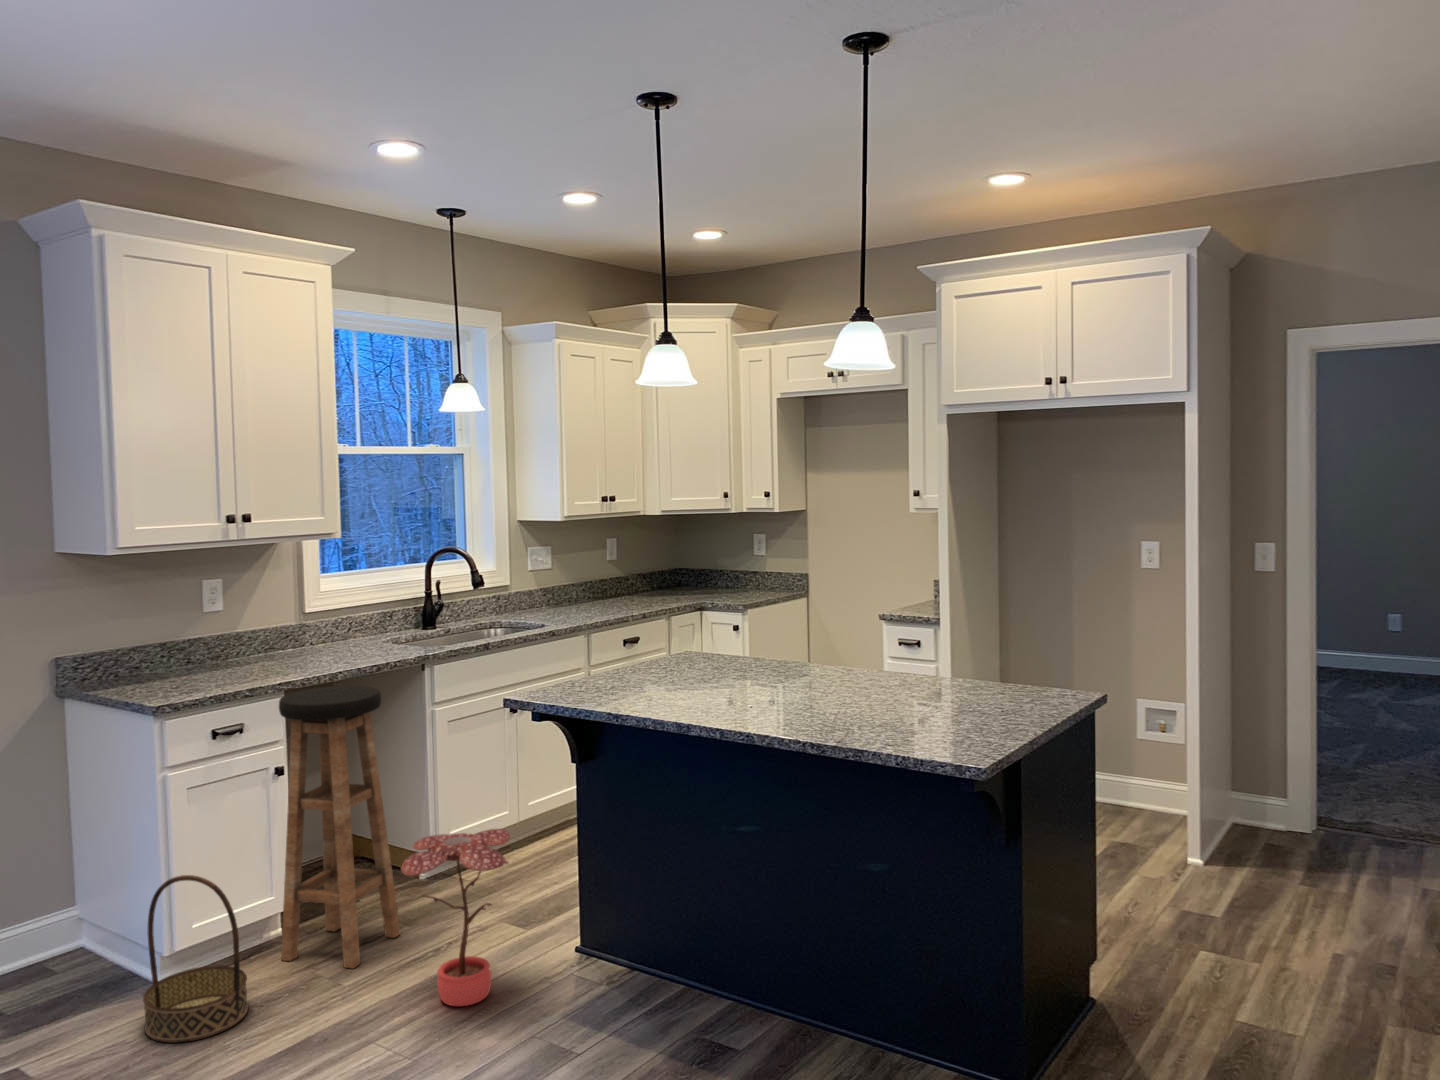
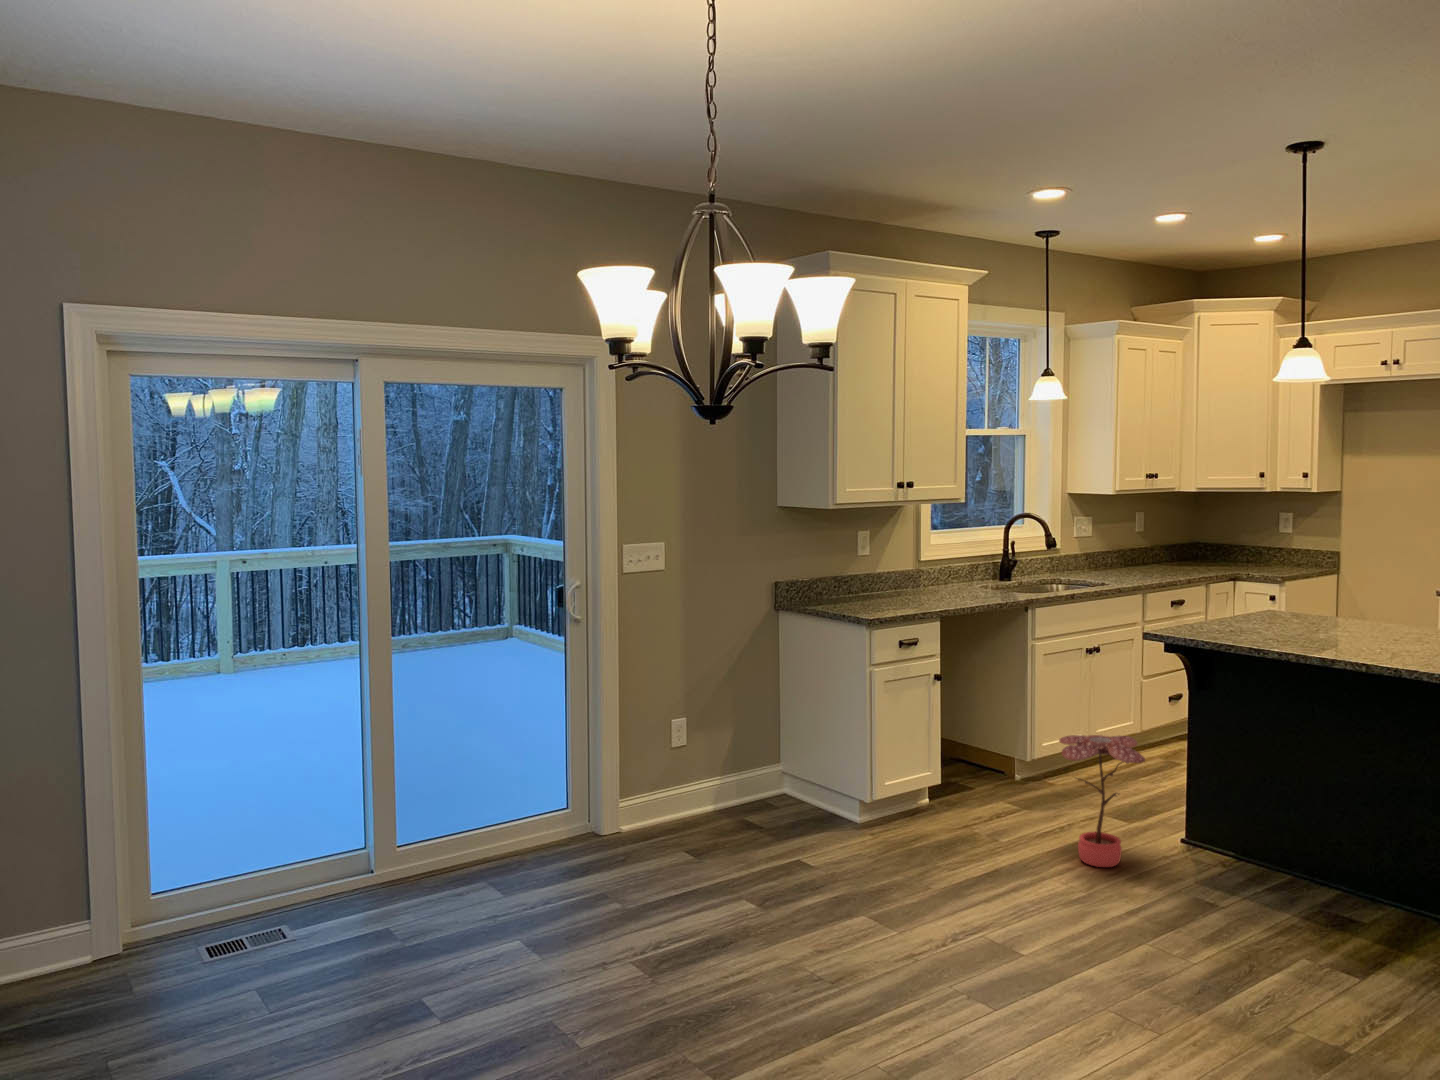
bar stool: present [279,686,400,969] -> none [936,617,1020,832]
basket: present [143,875,248,1043] -> none [865,743,935,860]

